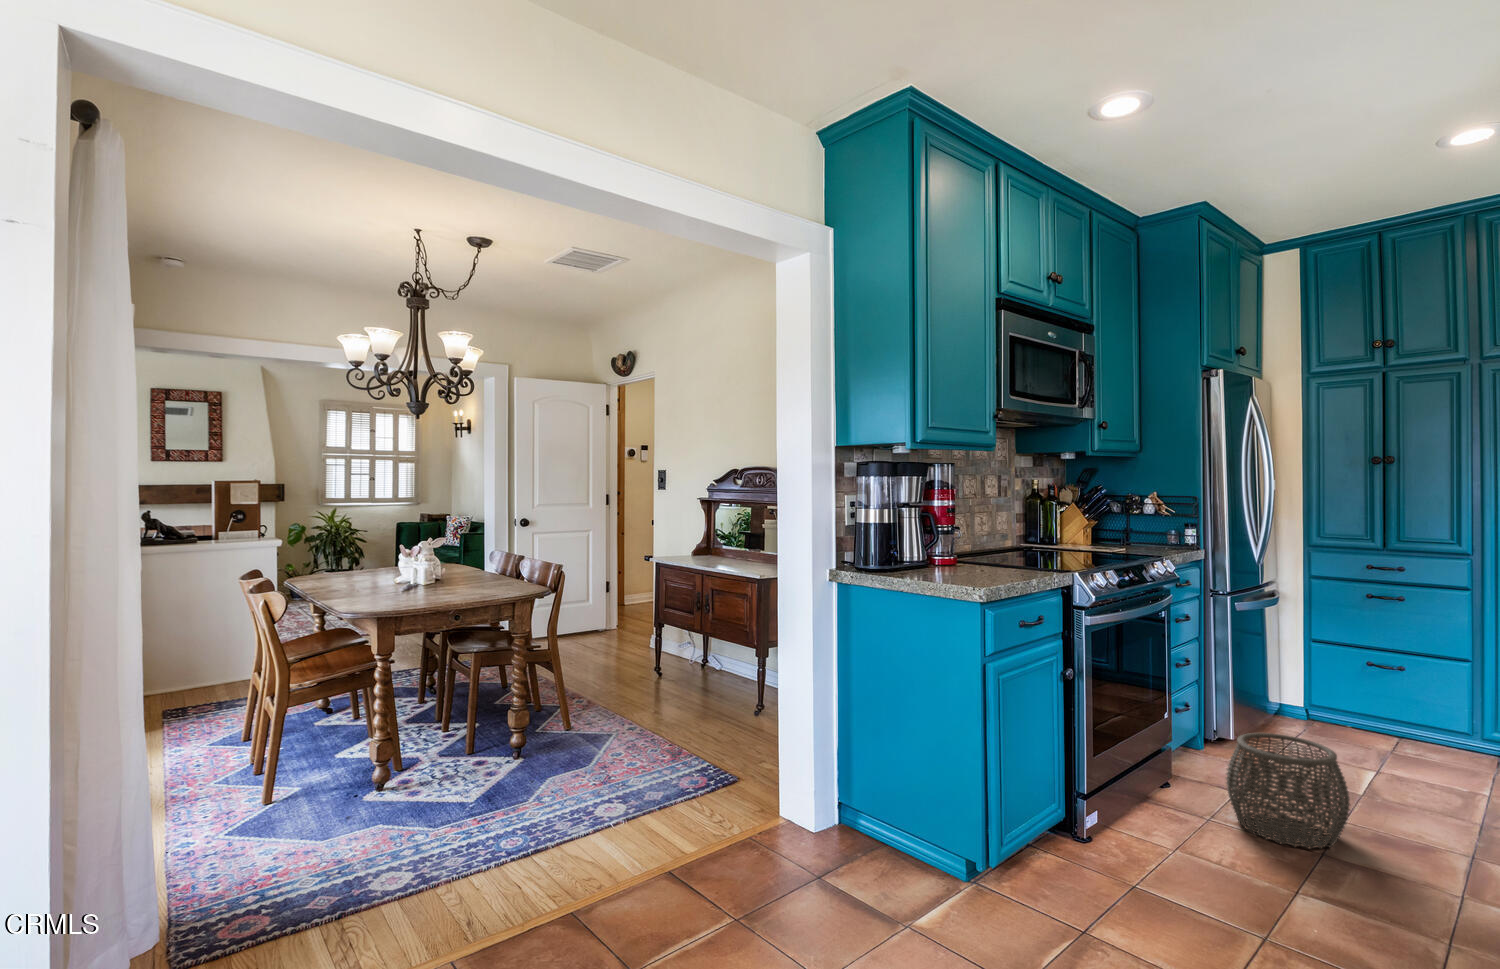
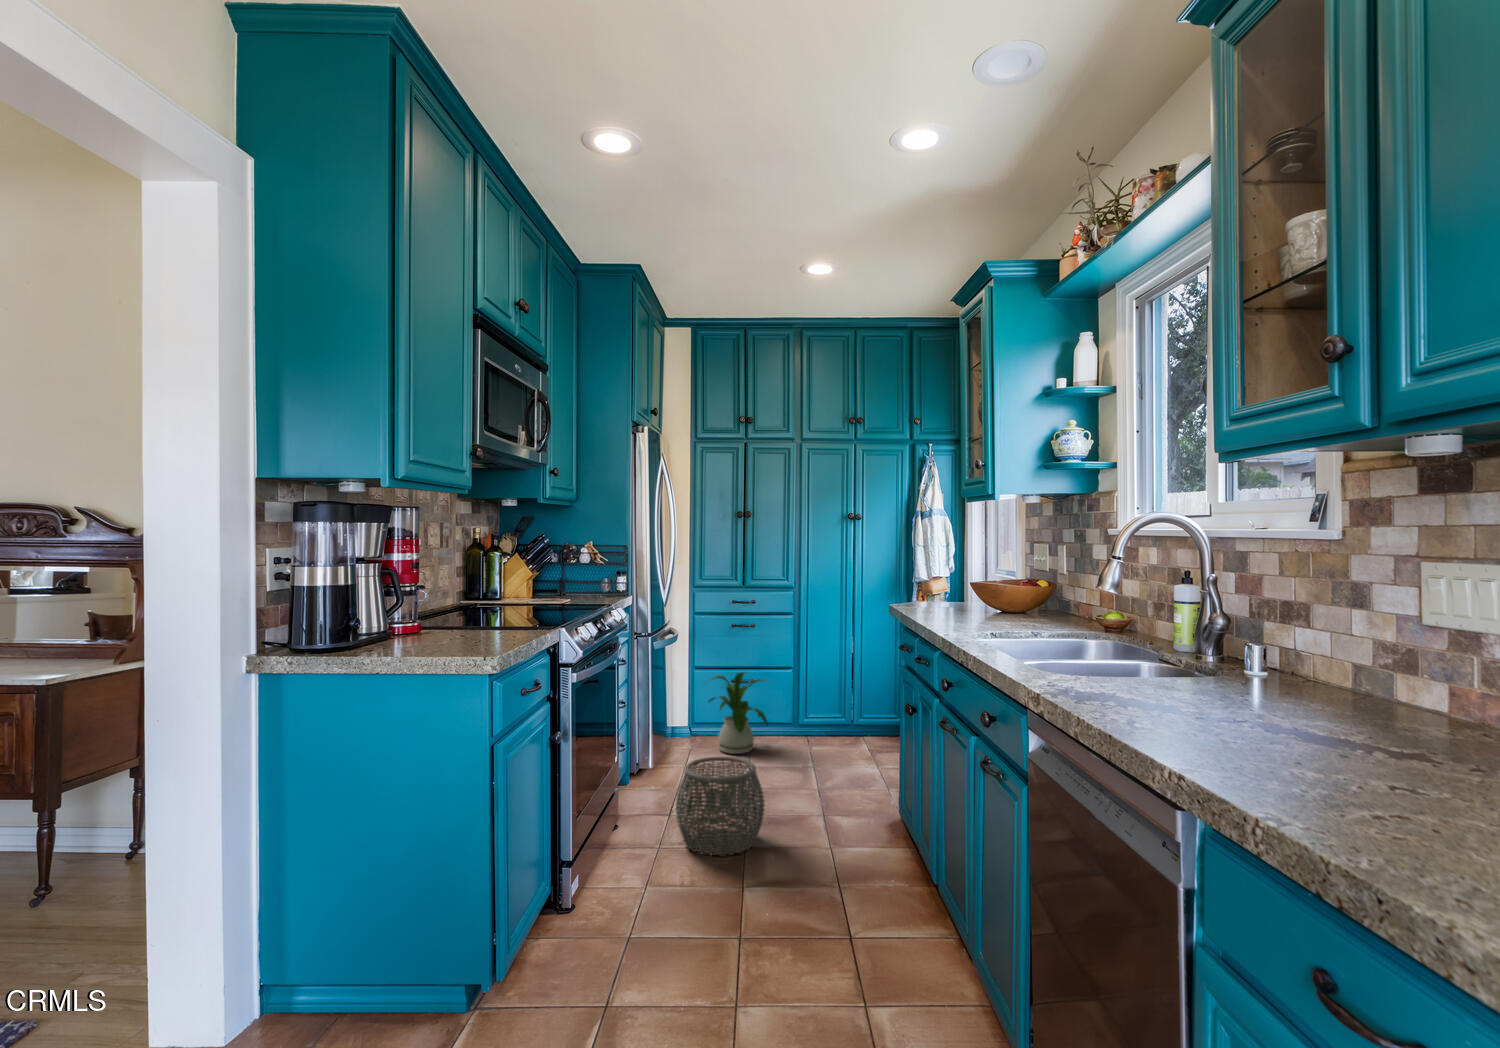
house plant: none [1312,652,1428,753] -> present [709,672,770,754]

